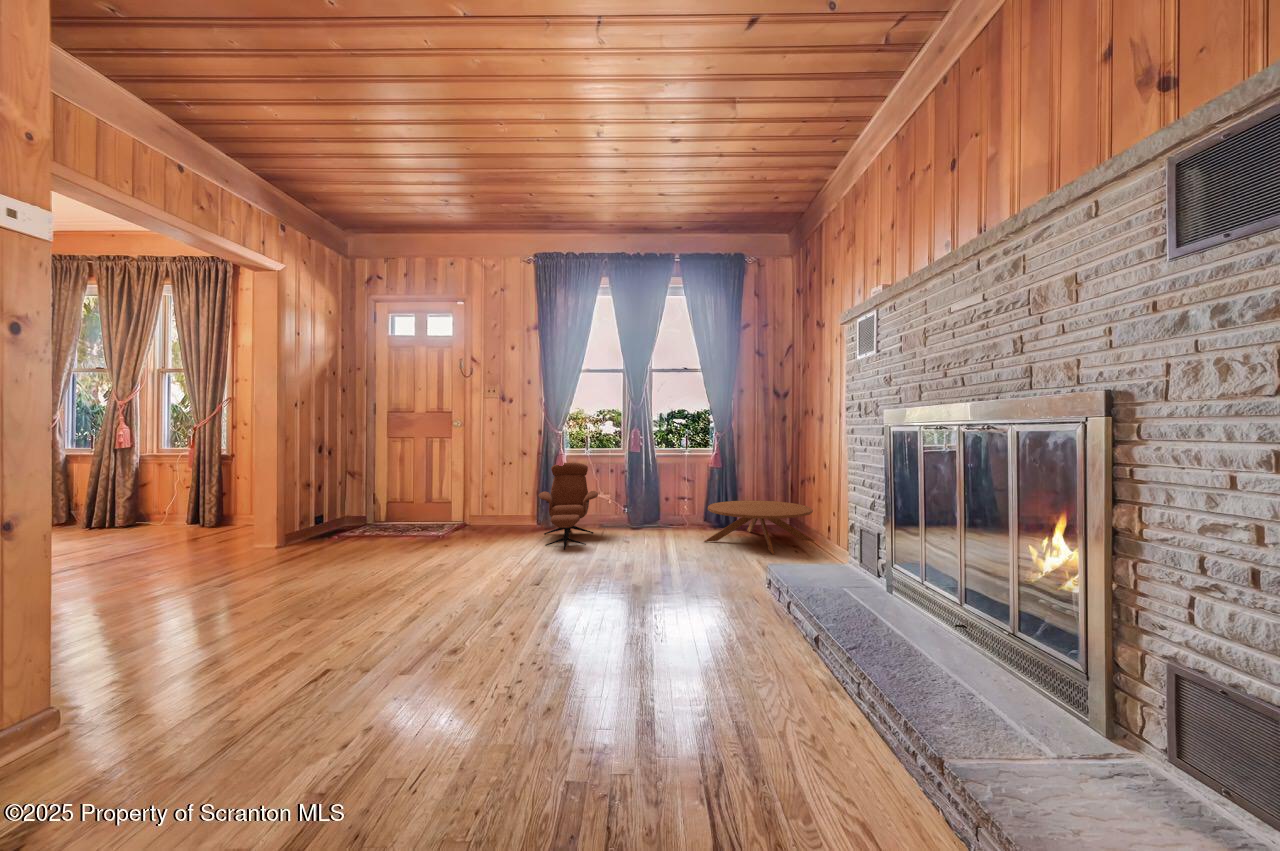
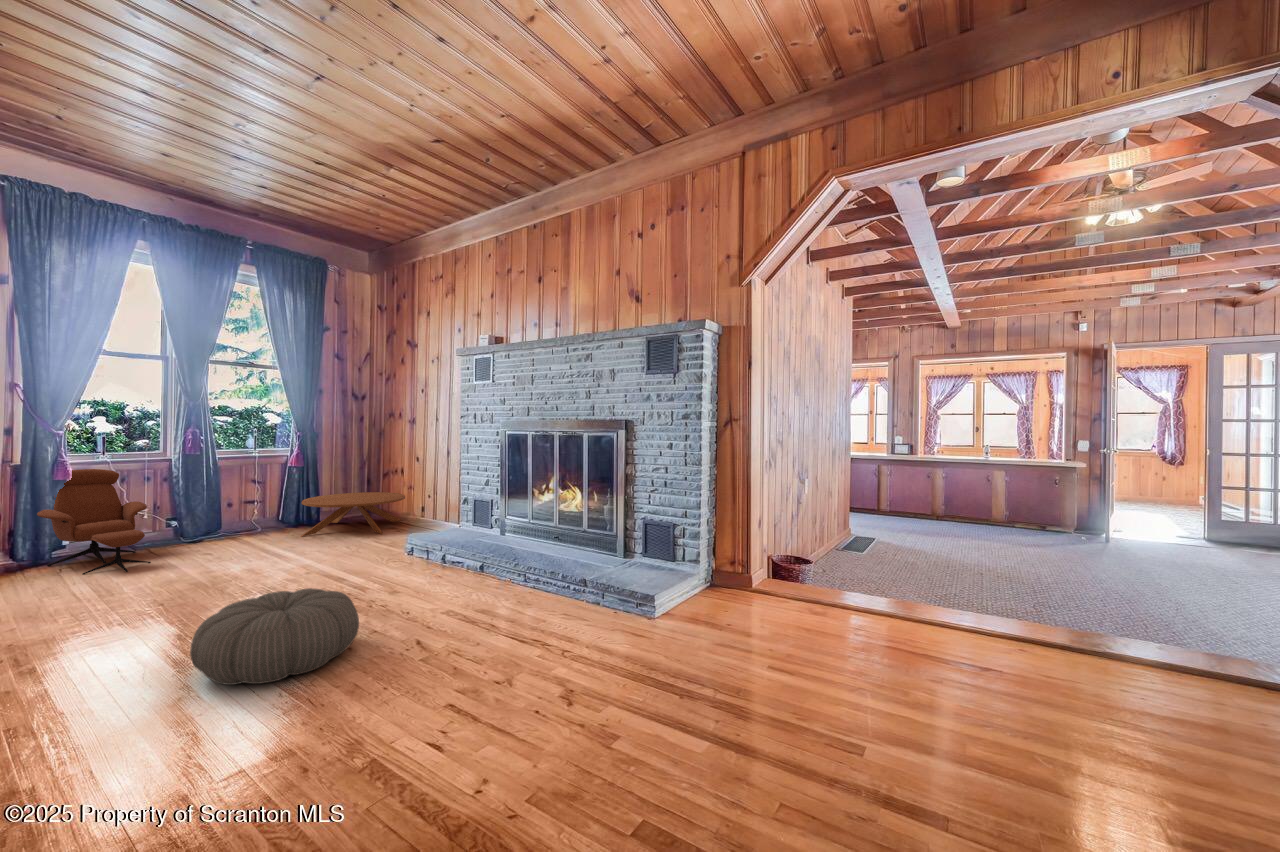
pouf: none [386,610,558,732] -> present [190,588,359,685]

